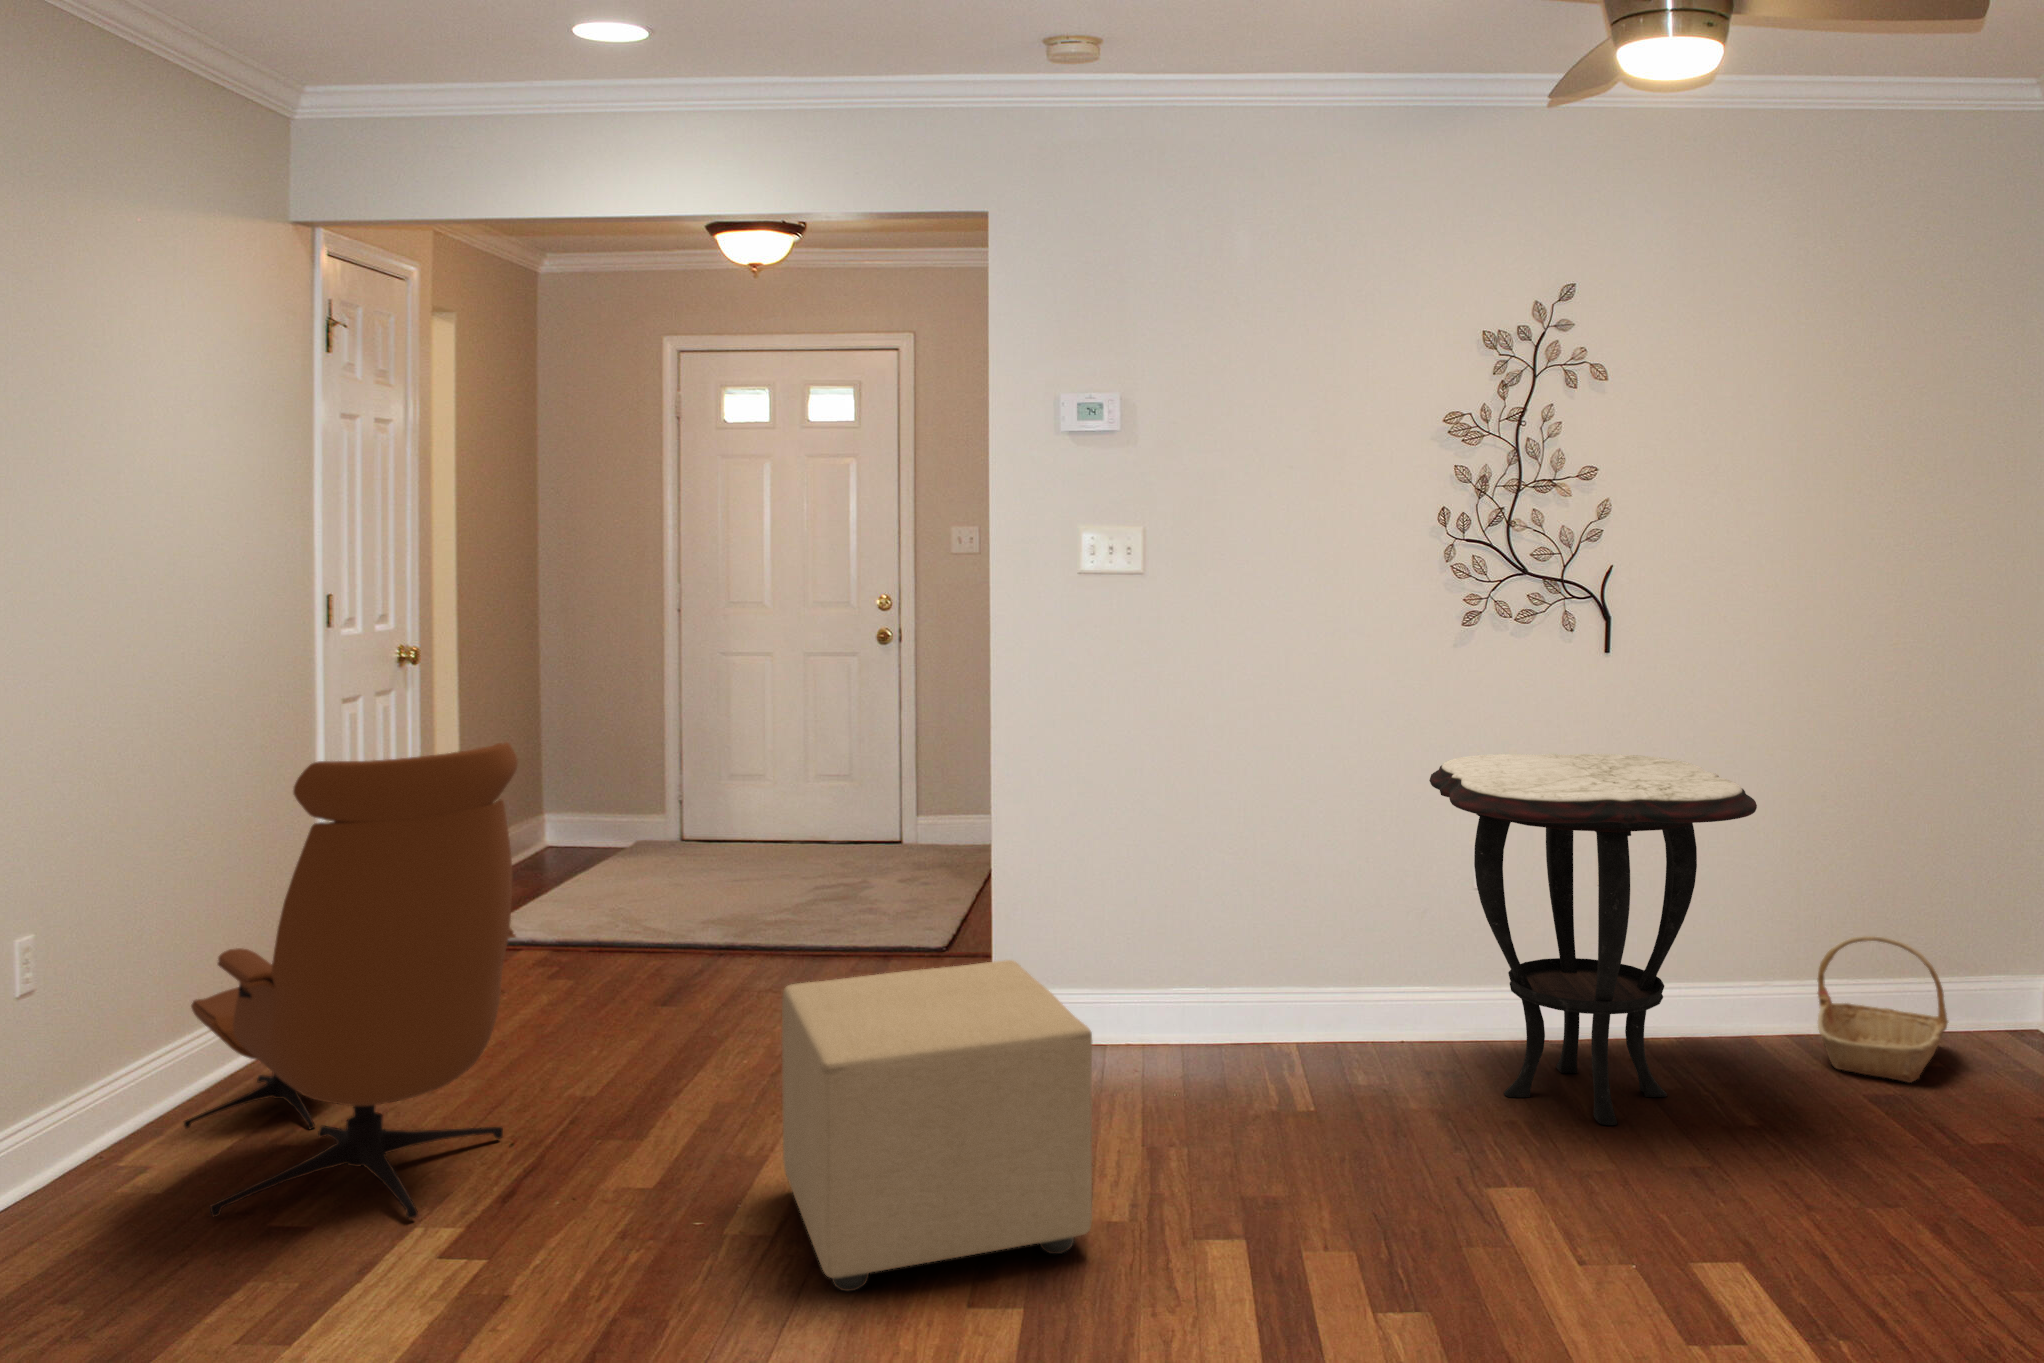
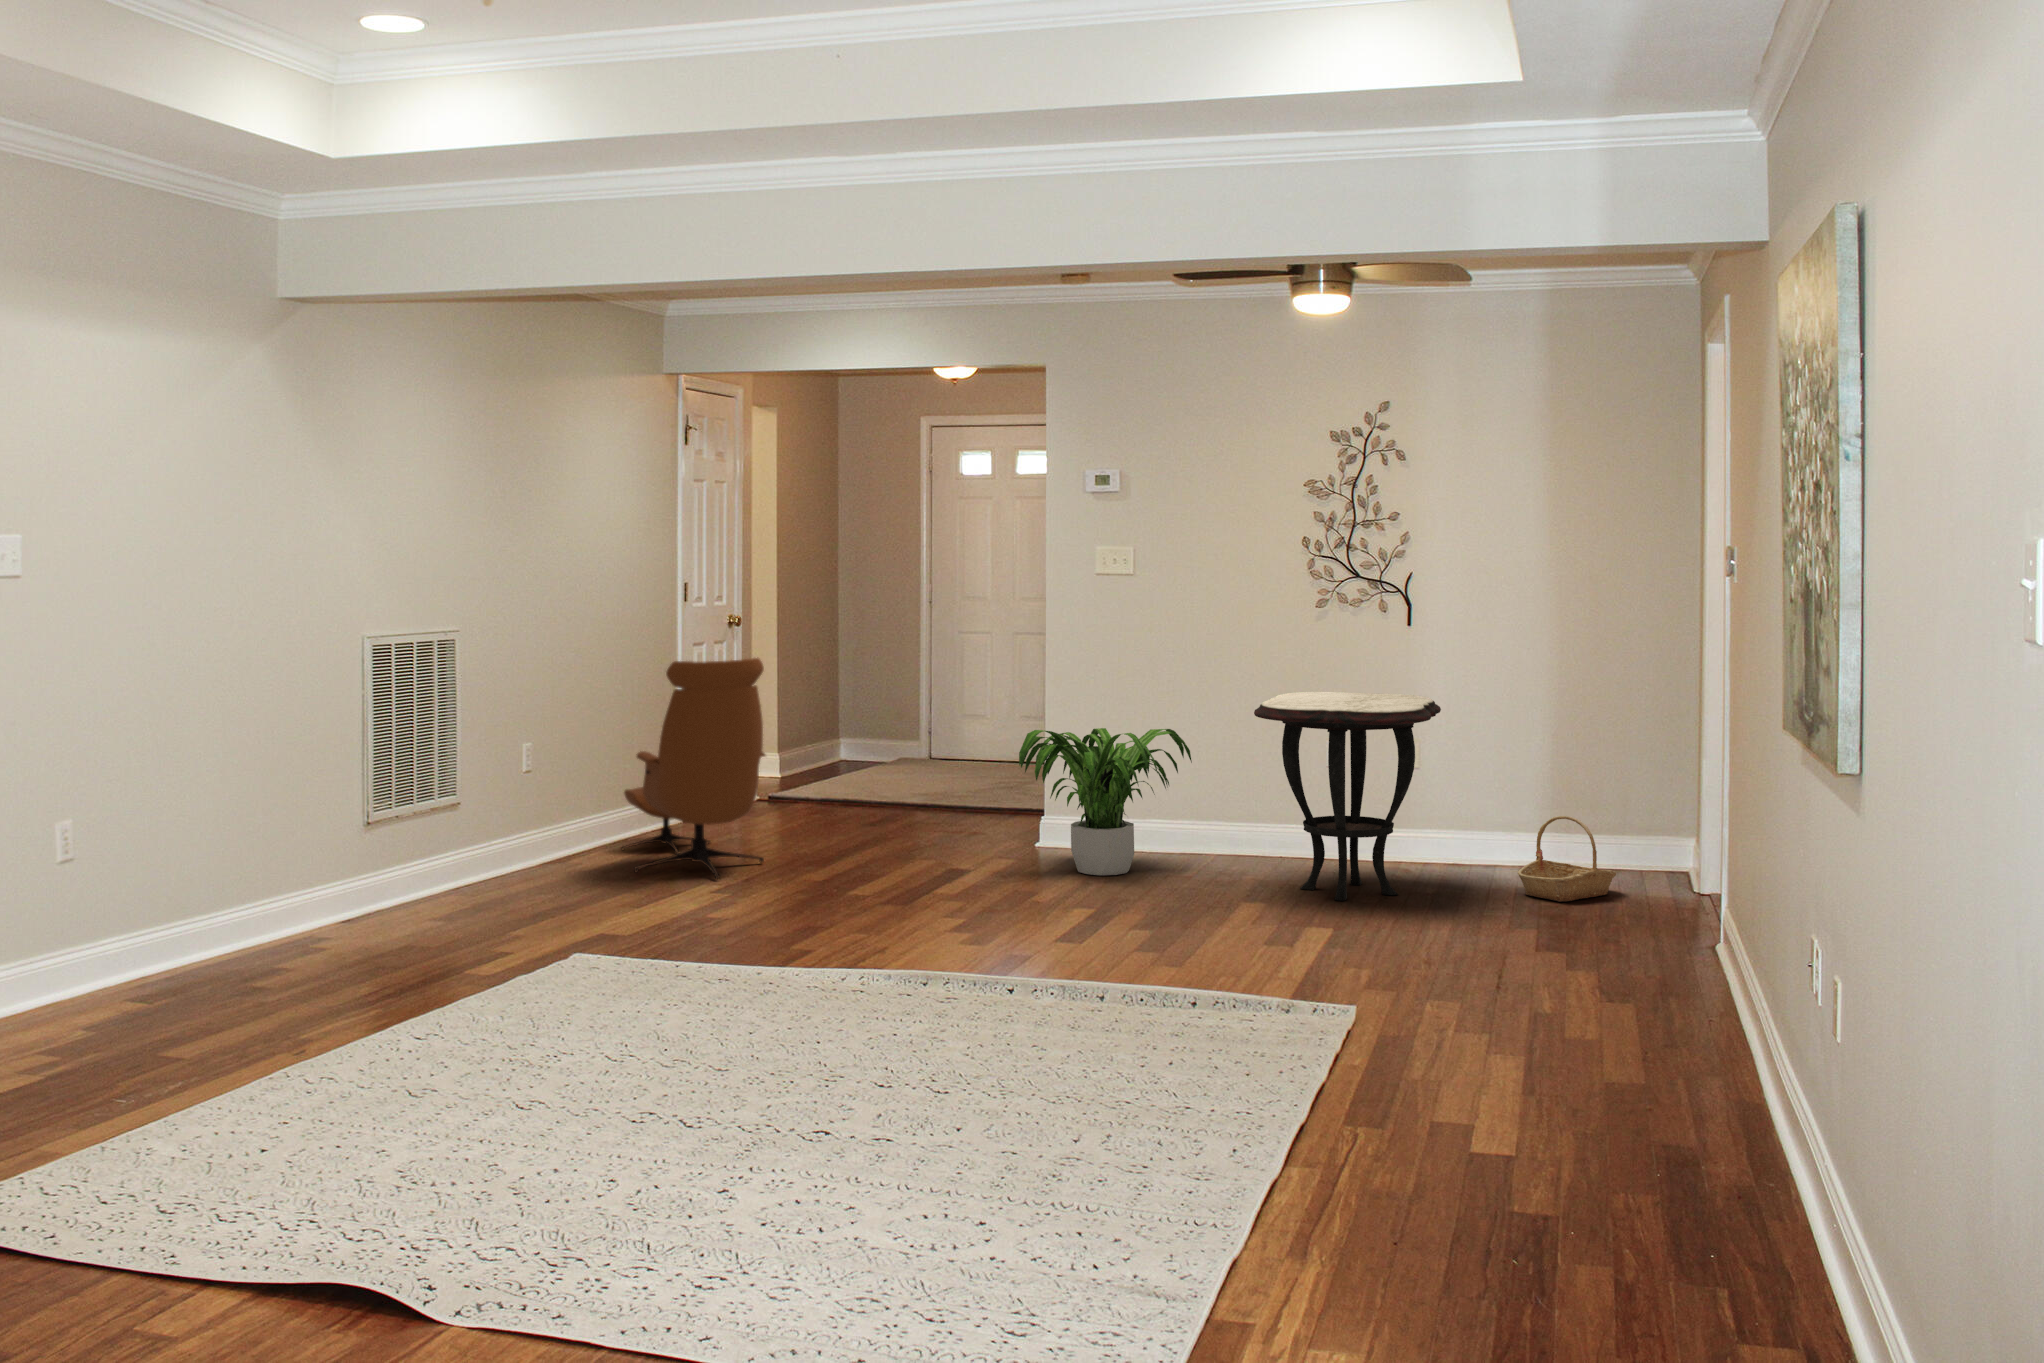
potted plant: none [1020,827,1286,1099] -> present [1019,728,1192,875]
ottoman: present [782,960,1092,1291] -> none [878,782,1009,910]

